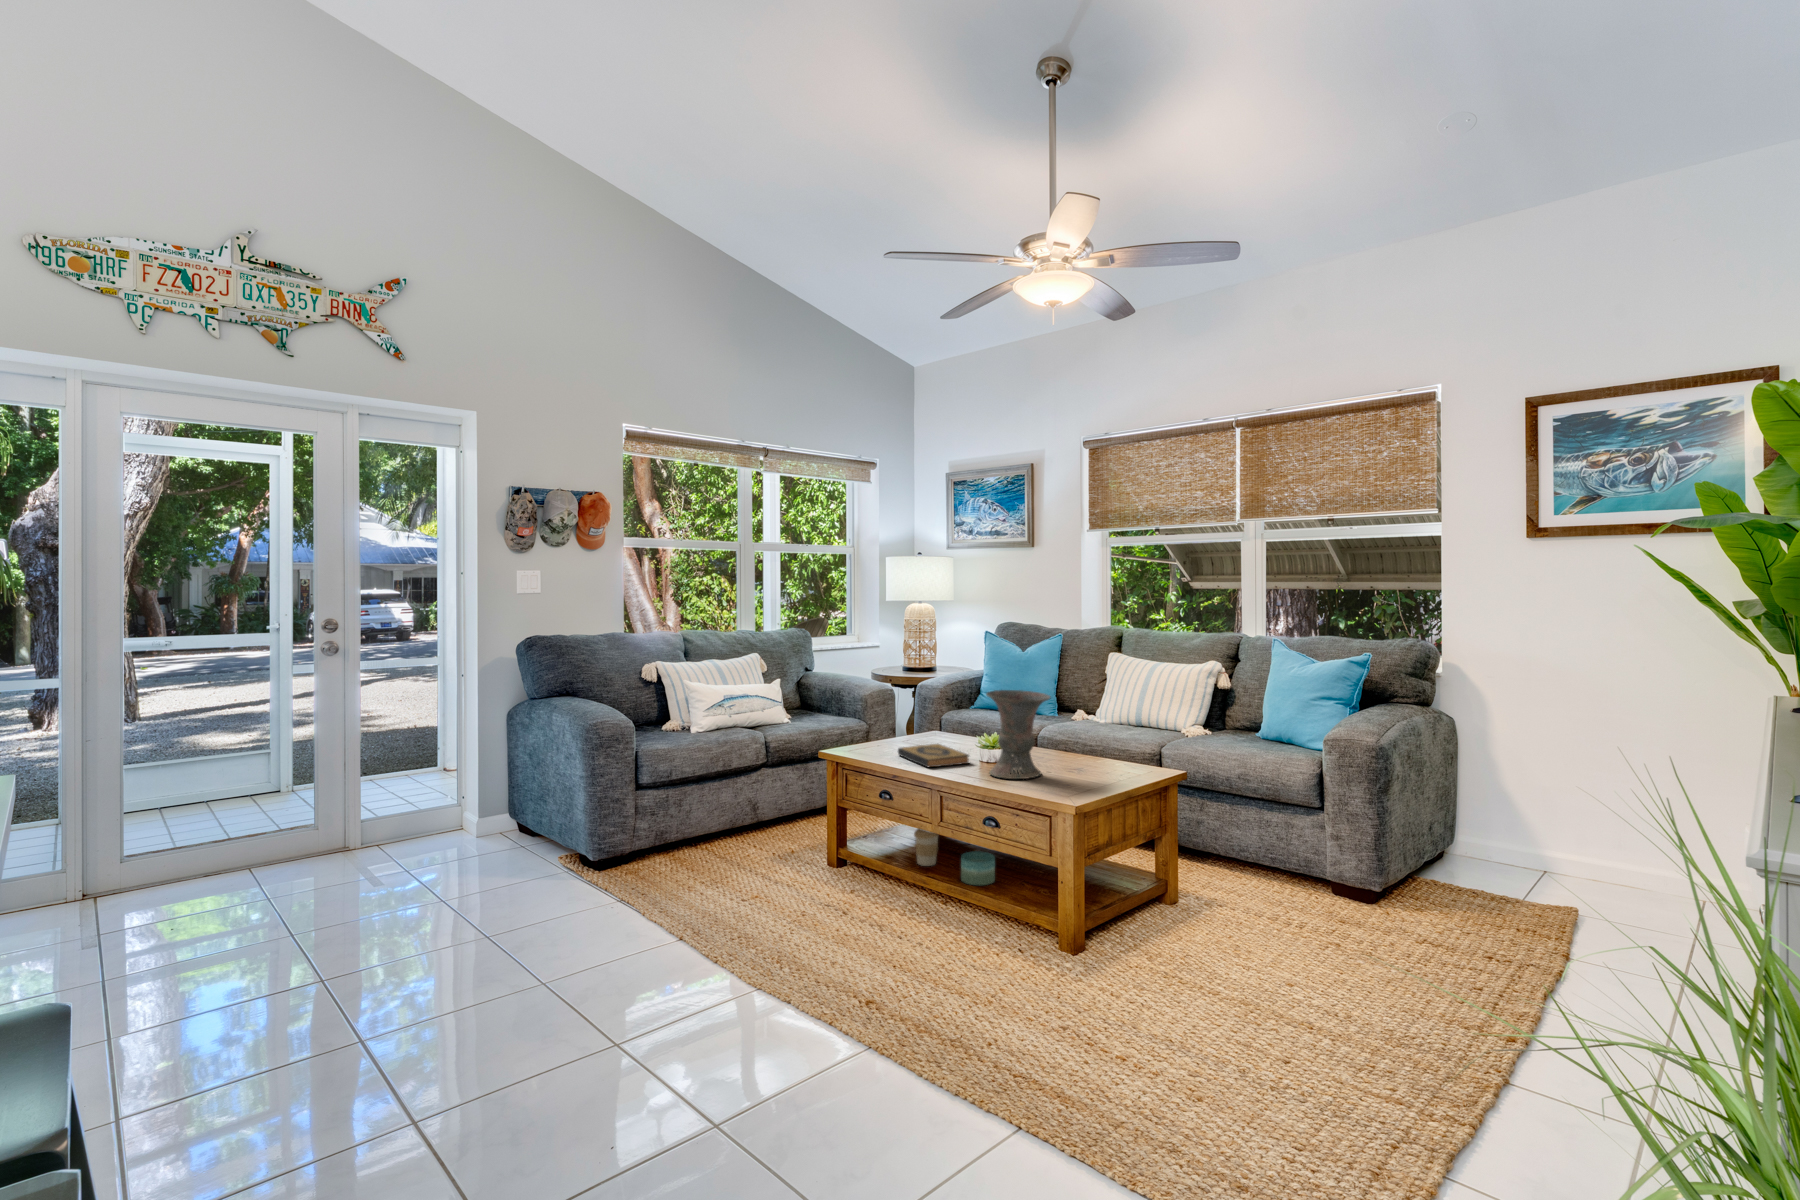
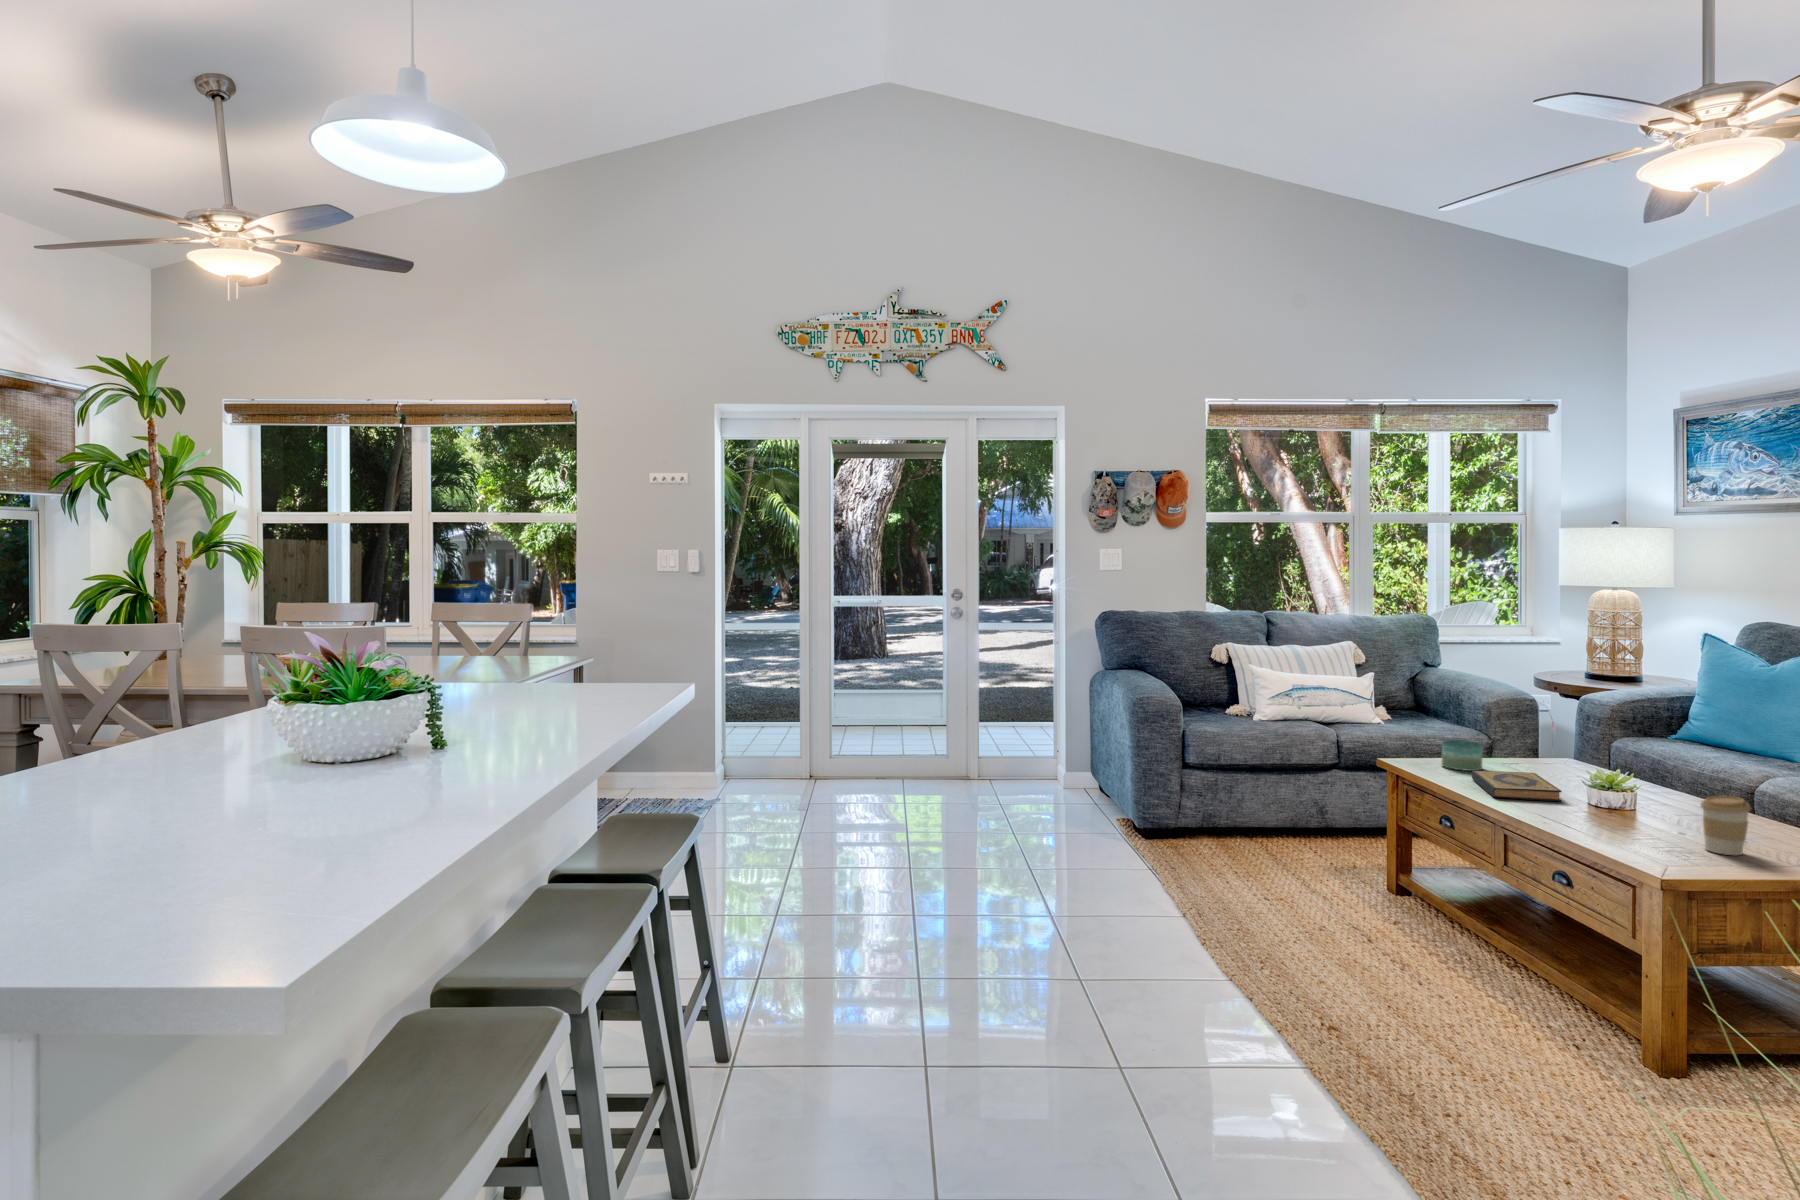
vase: present [986,690,1050,779] -> none [1568,713,1670,830]
coffee cup: present [914,828,938,866] -> present [1701,796,1750,855]
candle: present [961,851,995,885] -> present [1442,740,1483,771]

